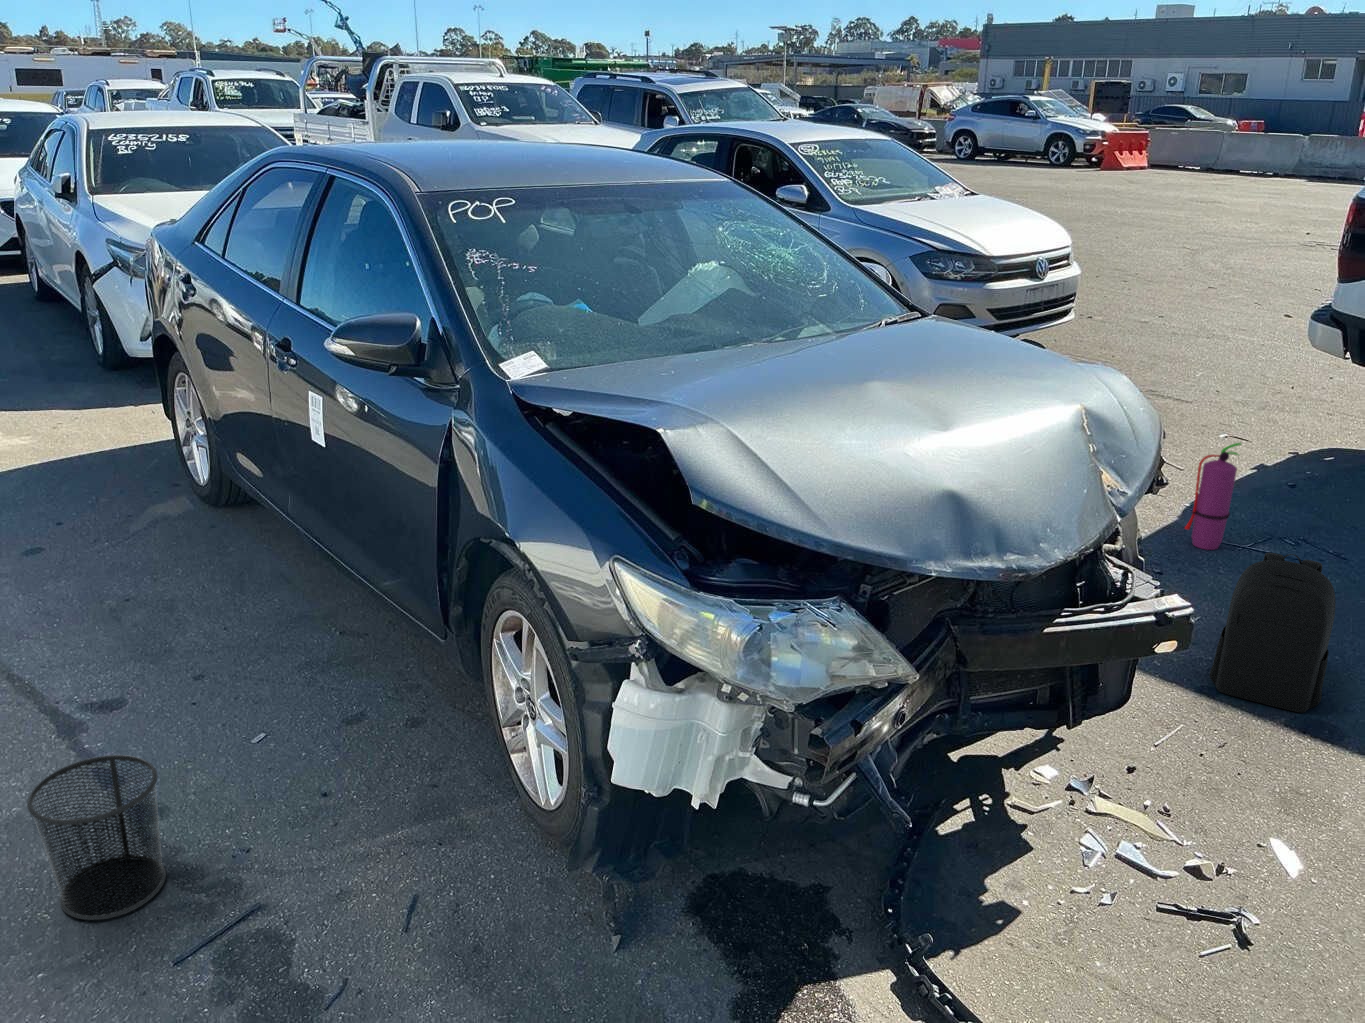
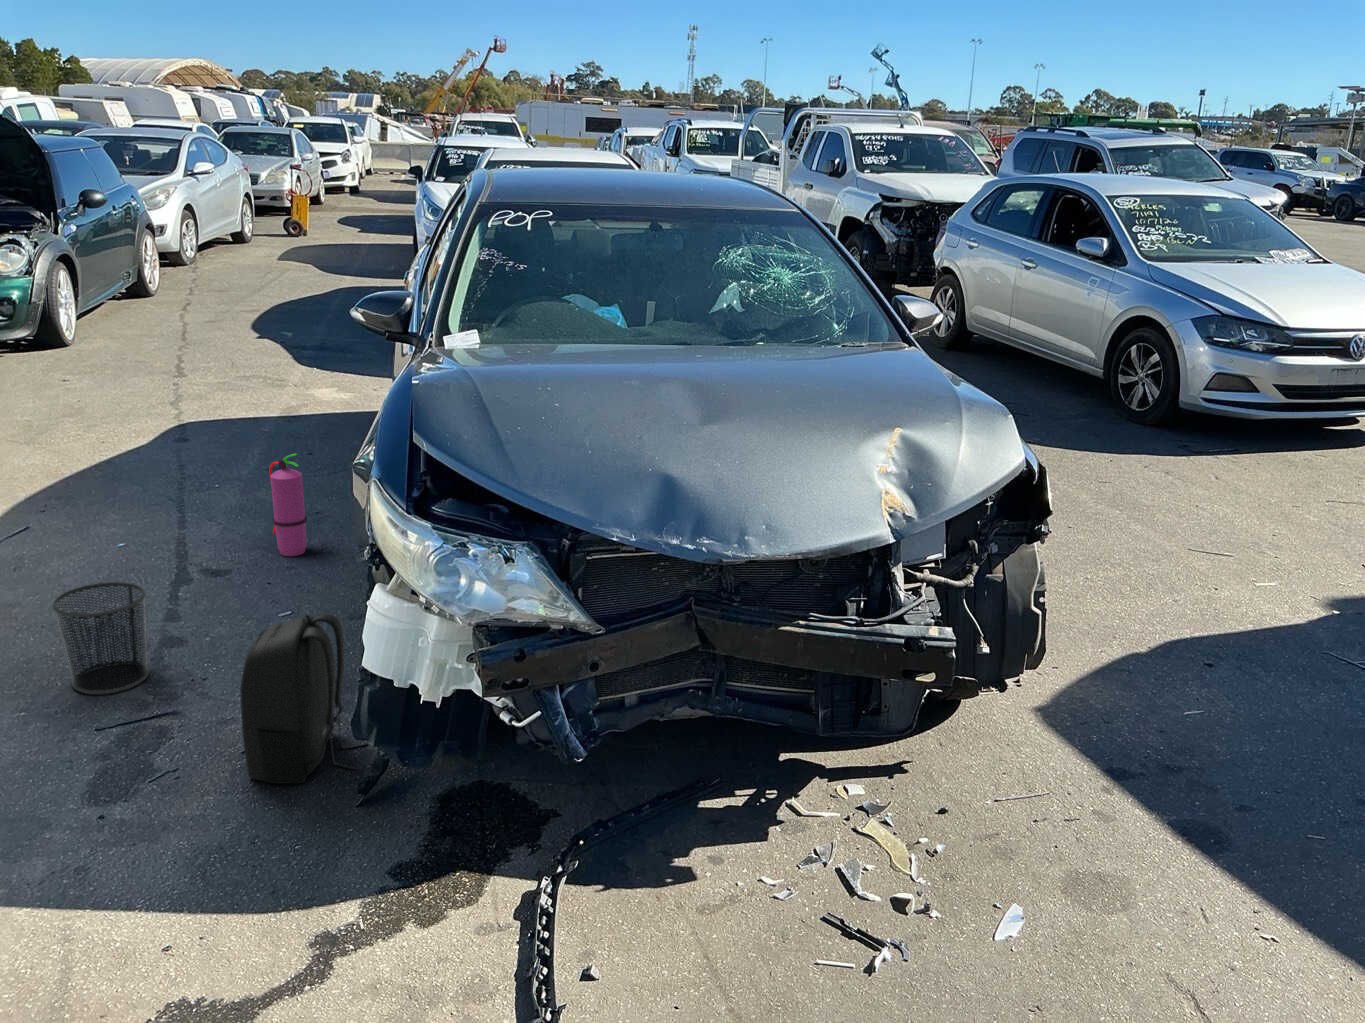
fire extinguisher: present [1185,443,1241,550] -> present [269,454,307,556]
backpack: present [1210,553,1335,713] -> present [240,614,367,784]

